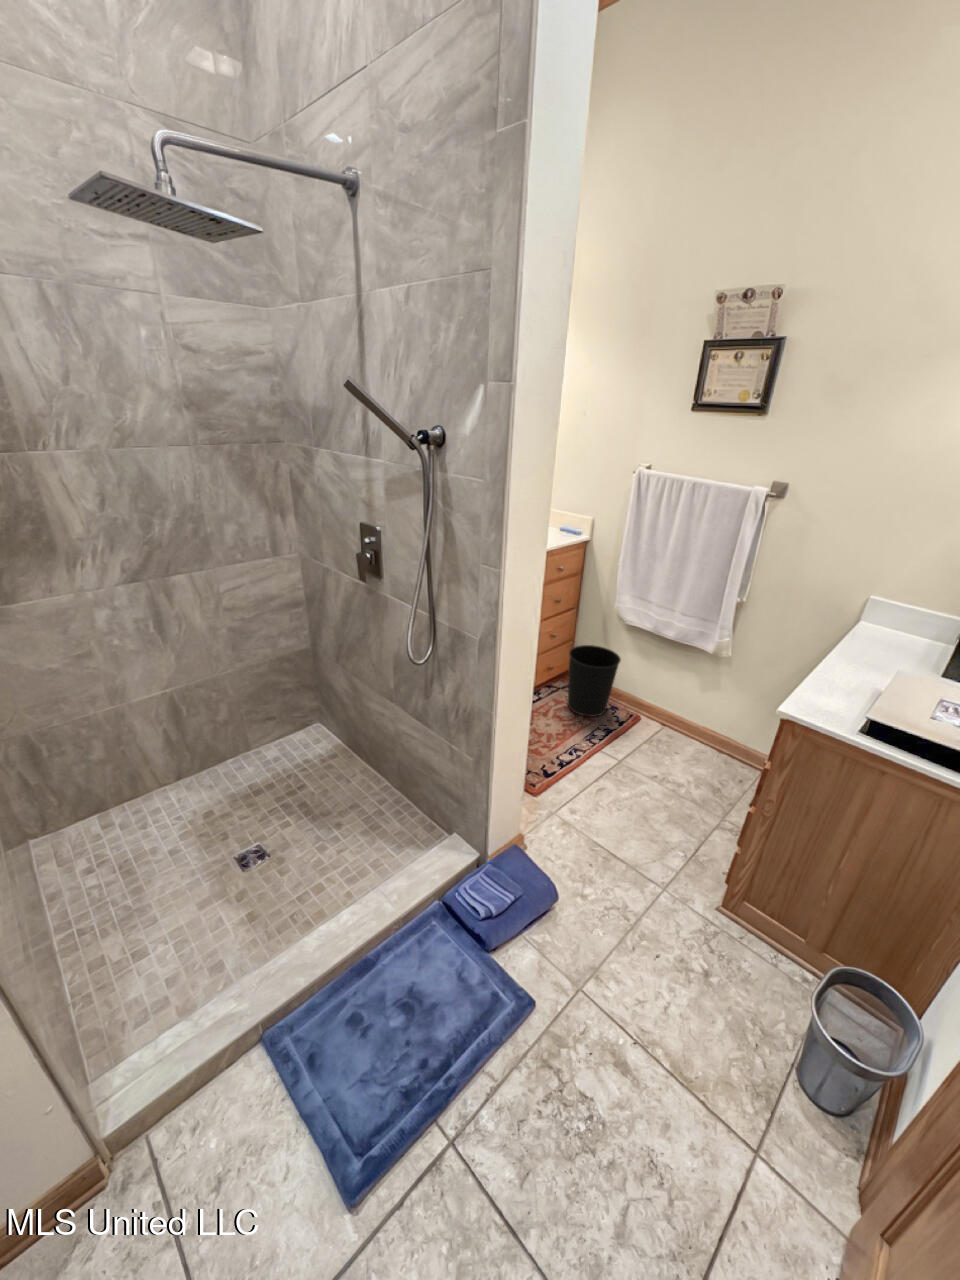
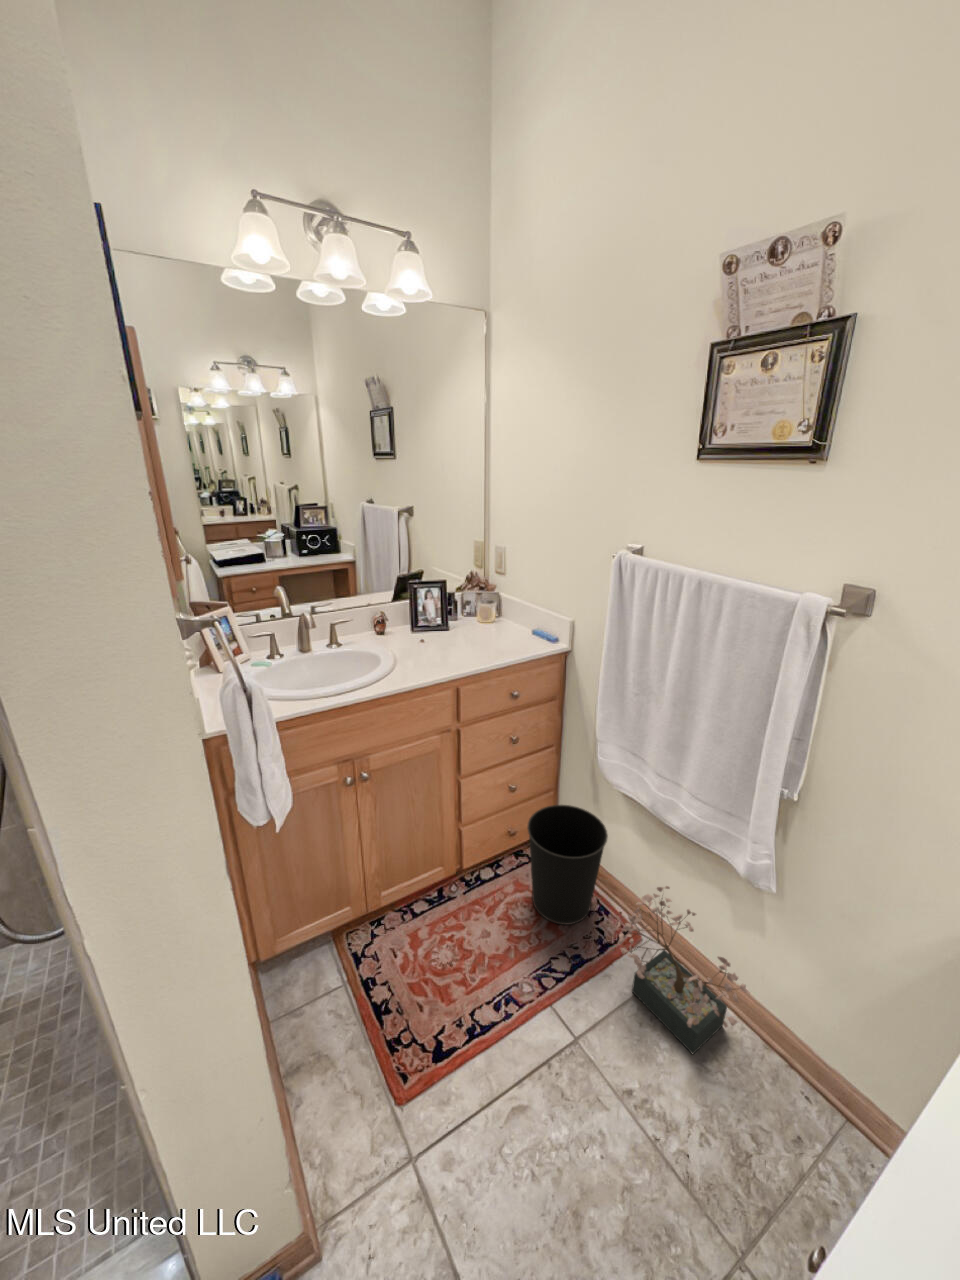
decorative plant: none [637,677,712,759] -> present [617,886,750,1054]

